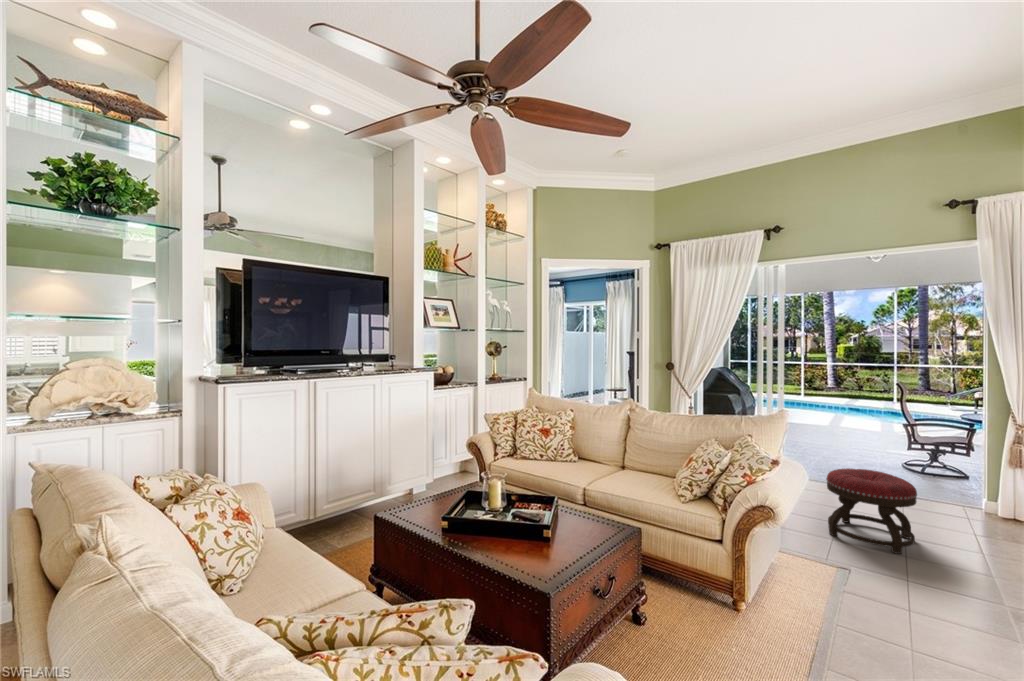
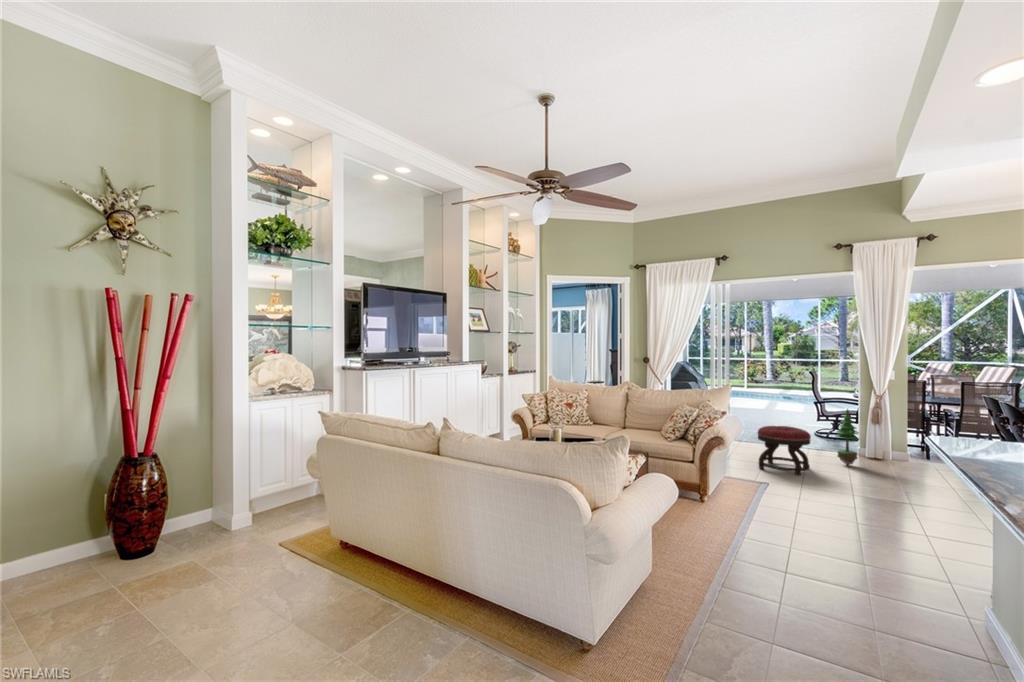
potted tree: none [952,446,997,534] -> present [836,409,859,465]

